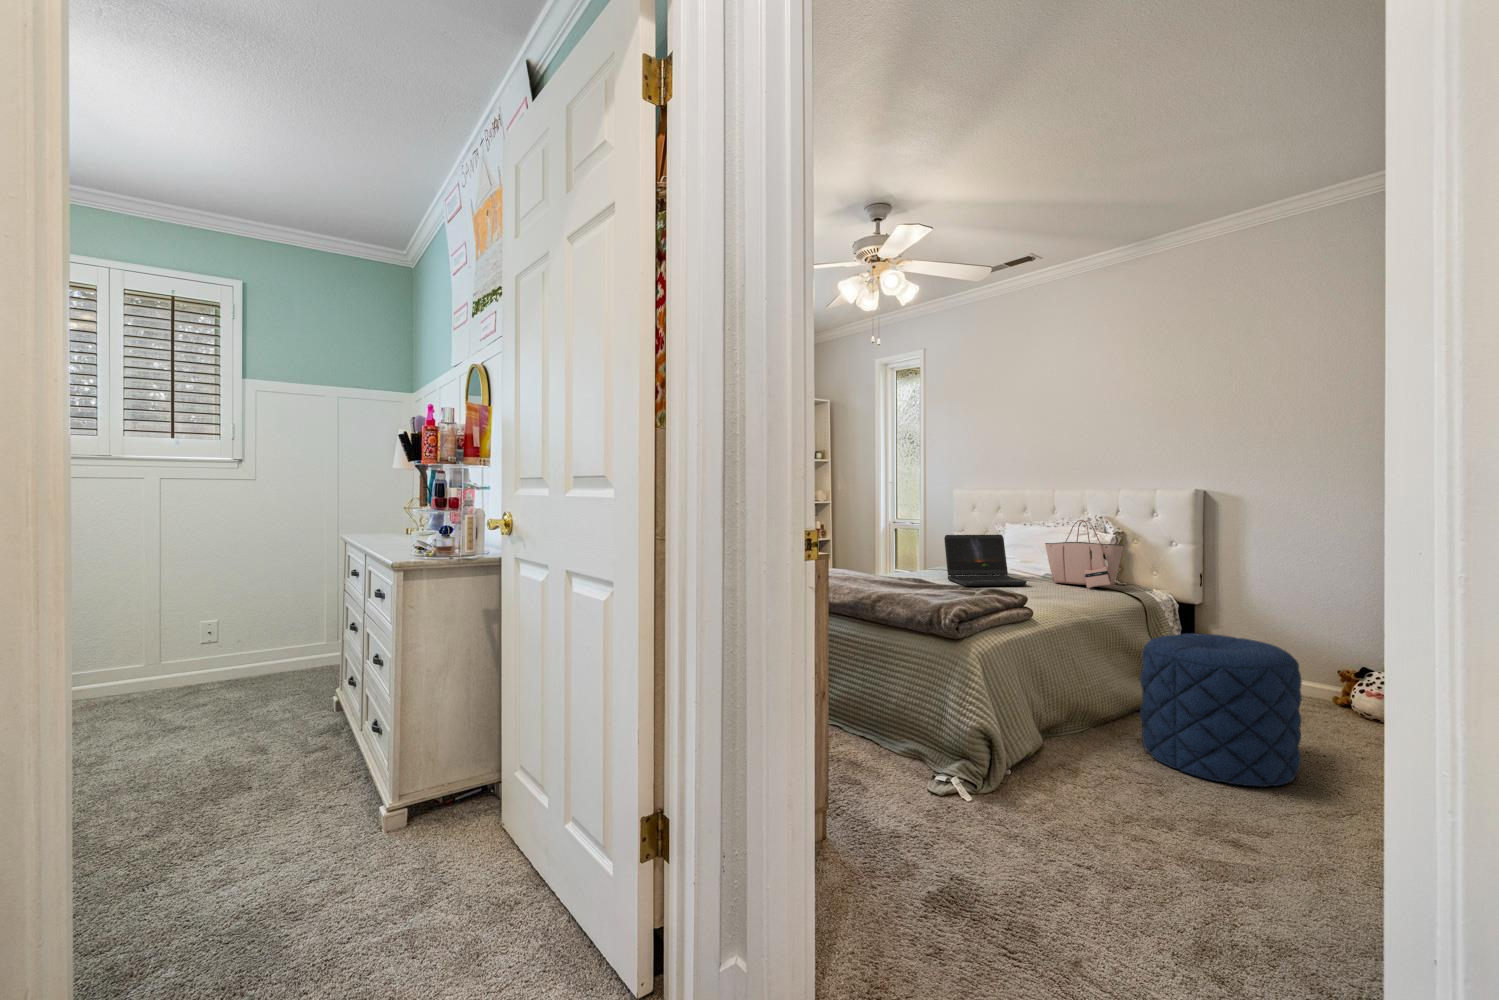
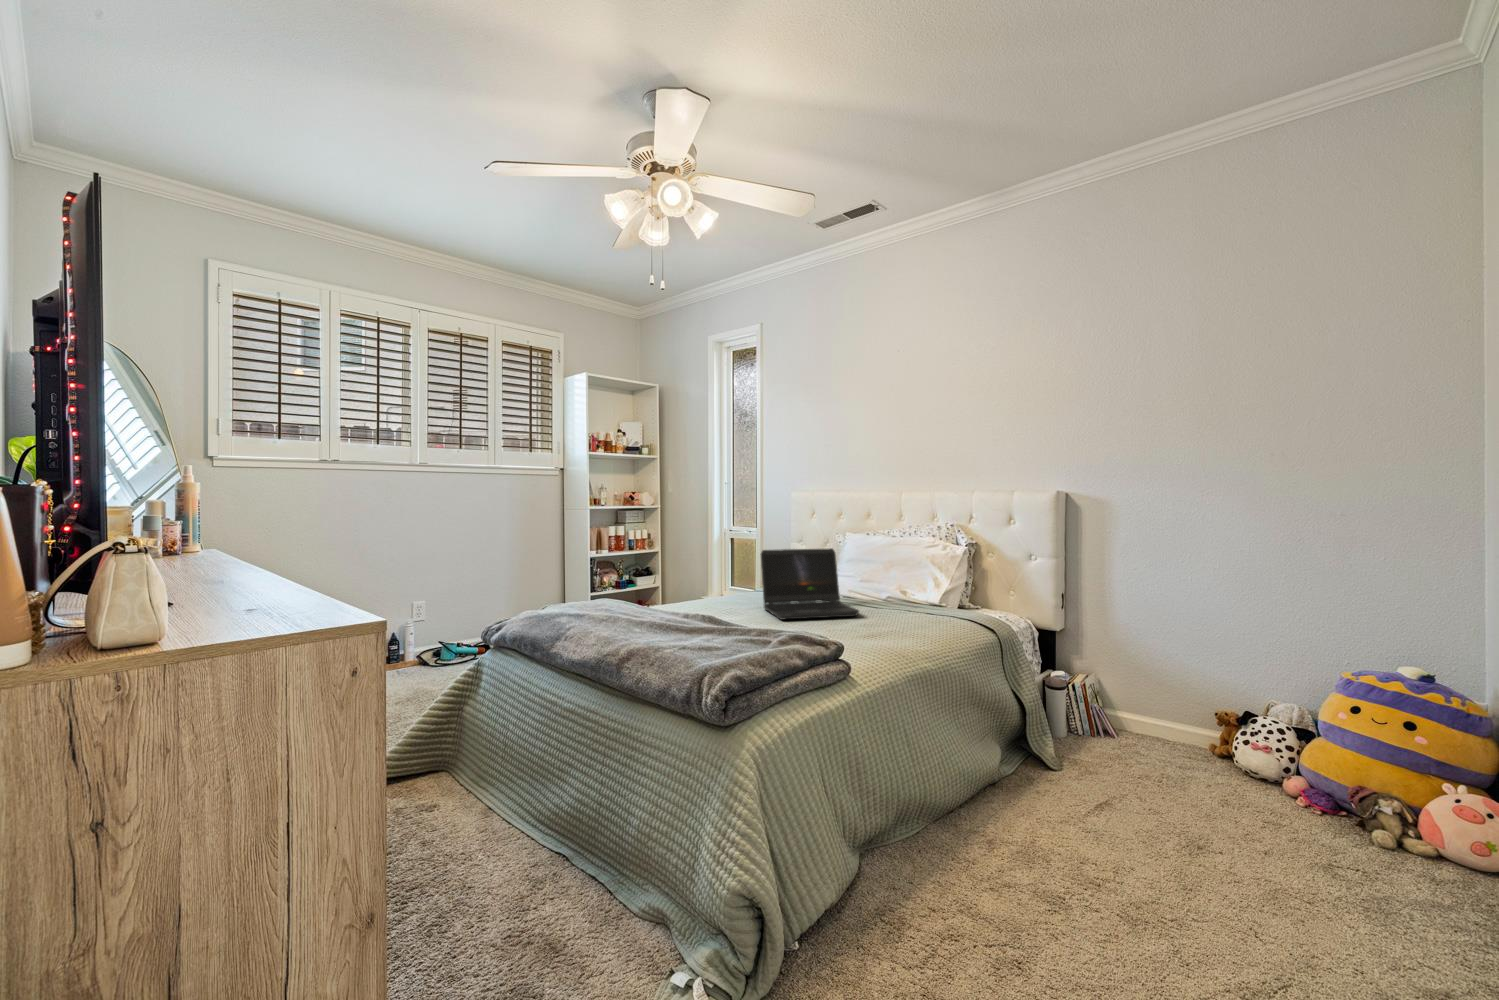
tote bag: present [1045,520,1124,588] -> none [884,530,976,618]
pouf: present [1140,633,1302,787] -> none [991,689,1200,930]

